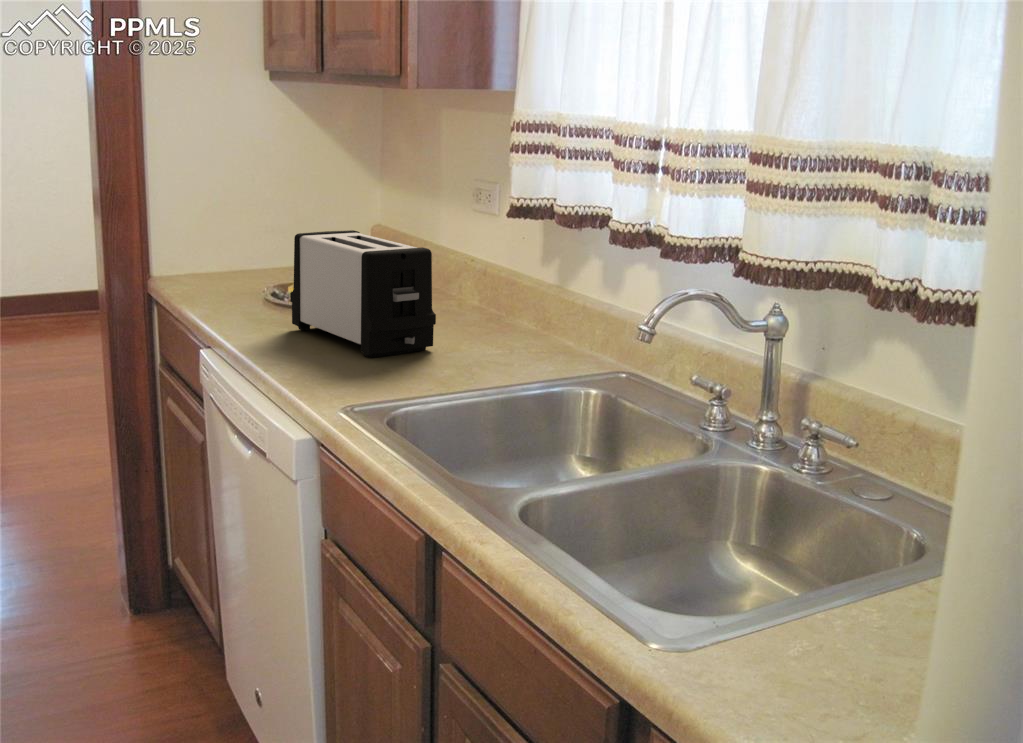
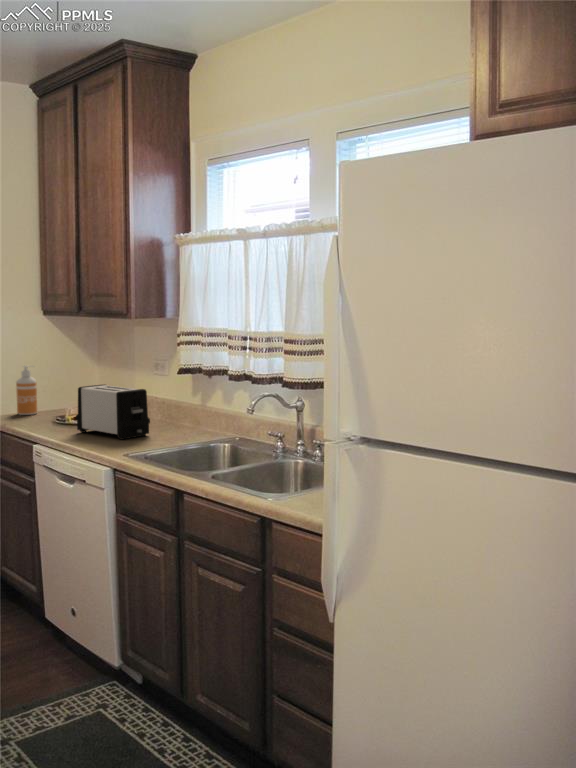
soap dispenser: none [213,179,253,277] -> present [16,366,37,415]

